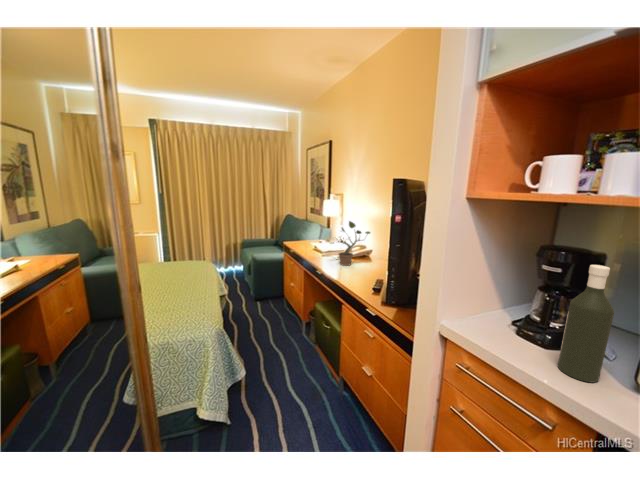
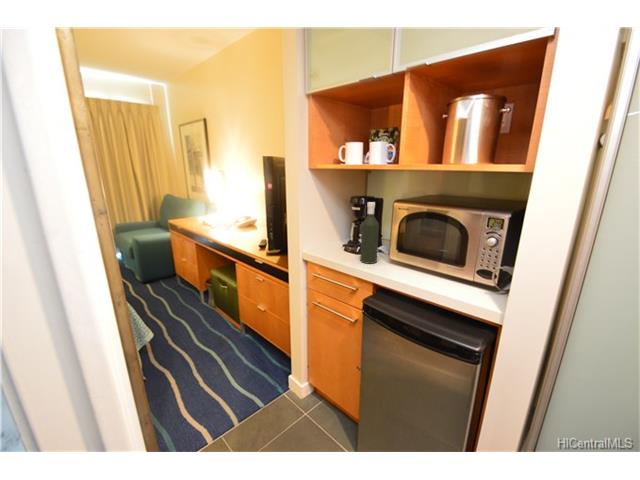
potted plant: present [338,221,370,266] -> none [216,194,253,234]

